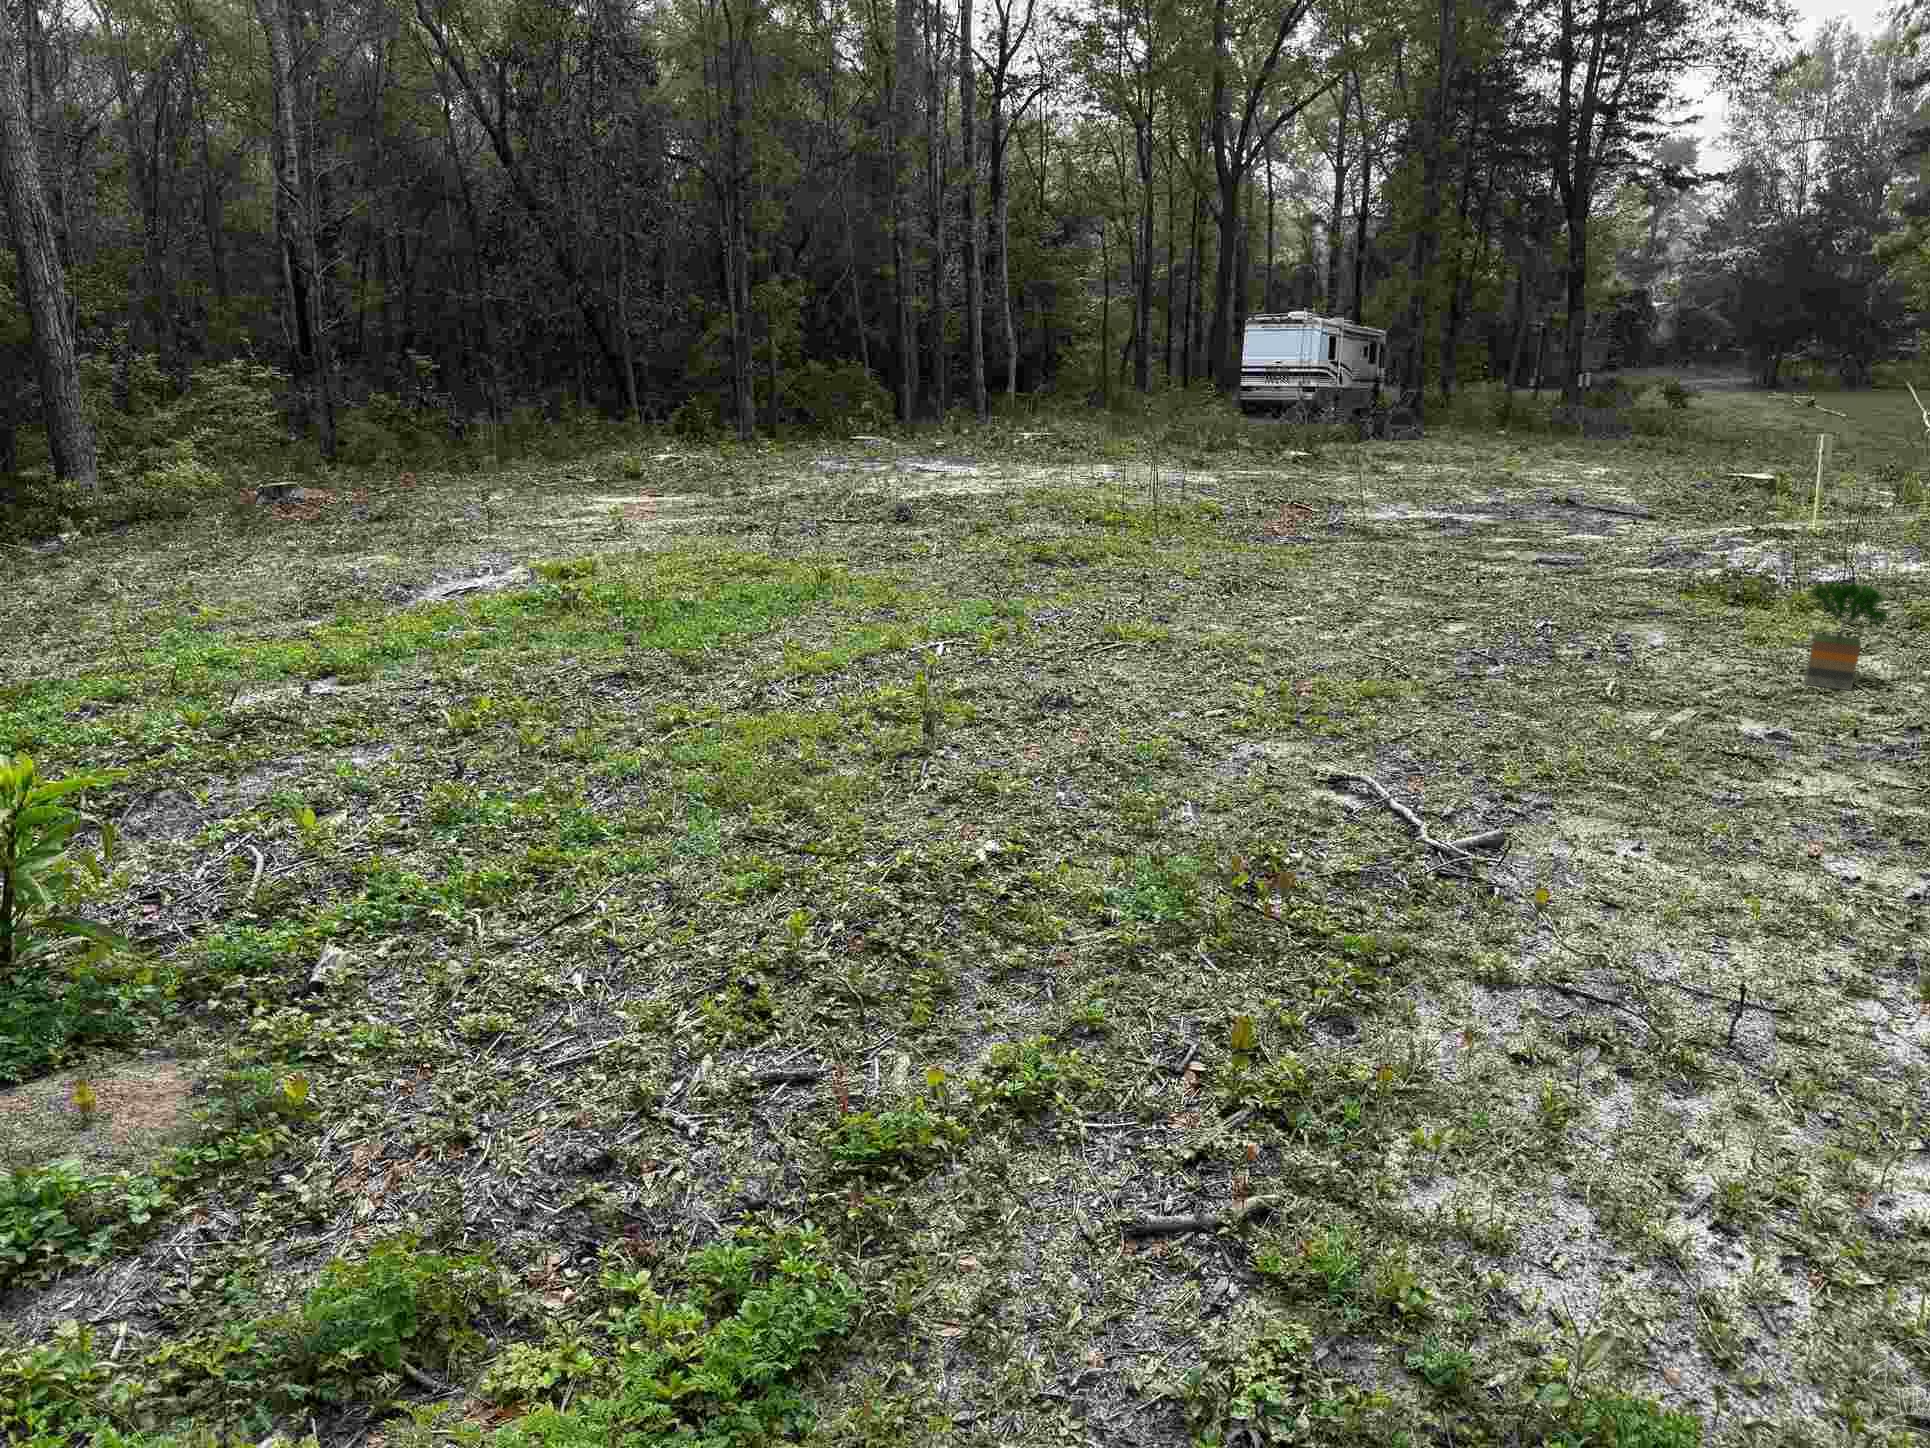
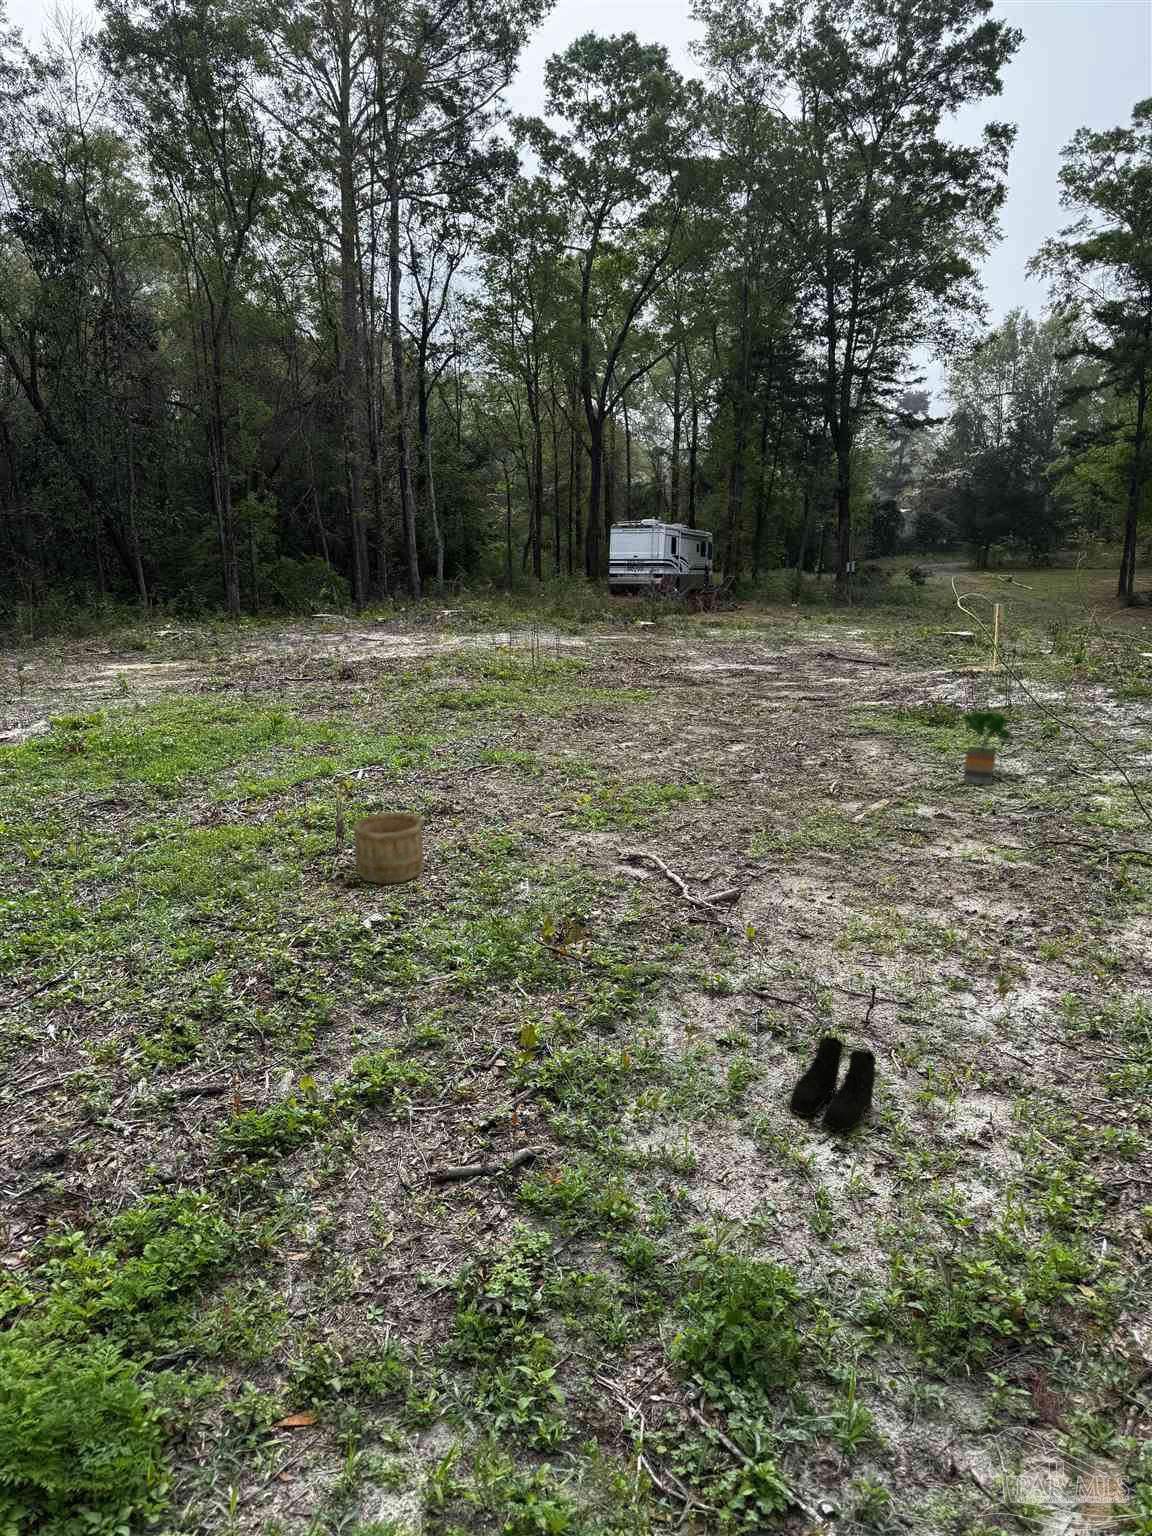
wooden bucket: none [950,700,1047,797] -> present [352,812,423,884]
boots: none [1647,1067,1791,1216] -> present [790,1037,876,1131]

